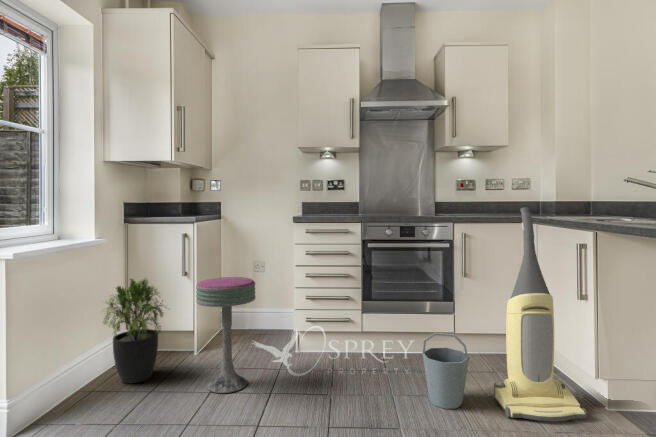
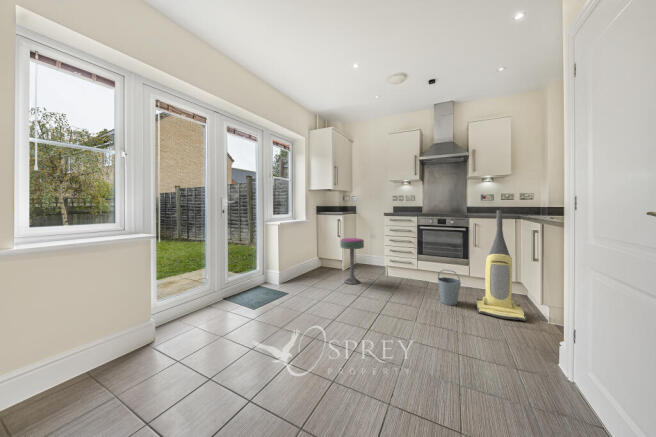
potted plant: present [104,279,163,384] -> none [306,236,332,276]

